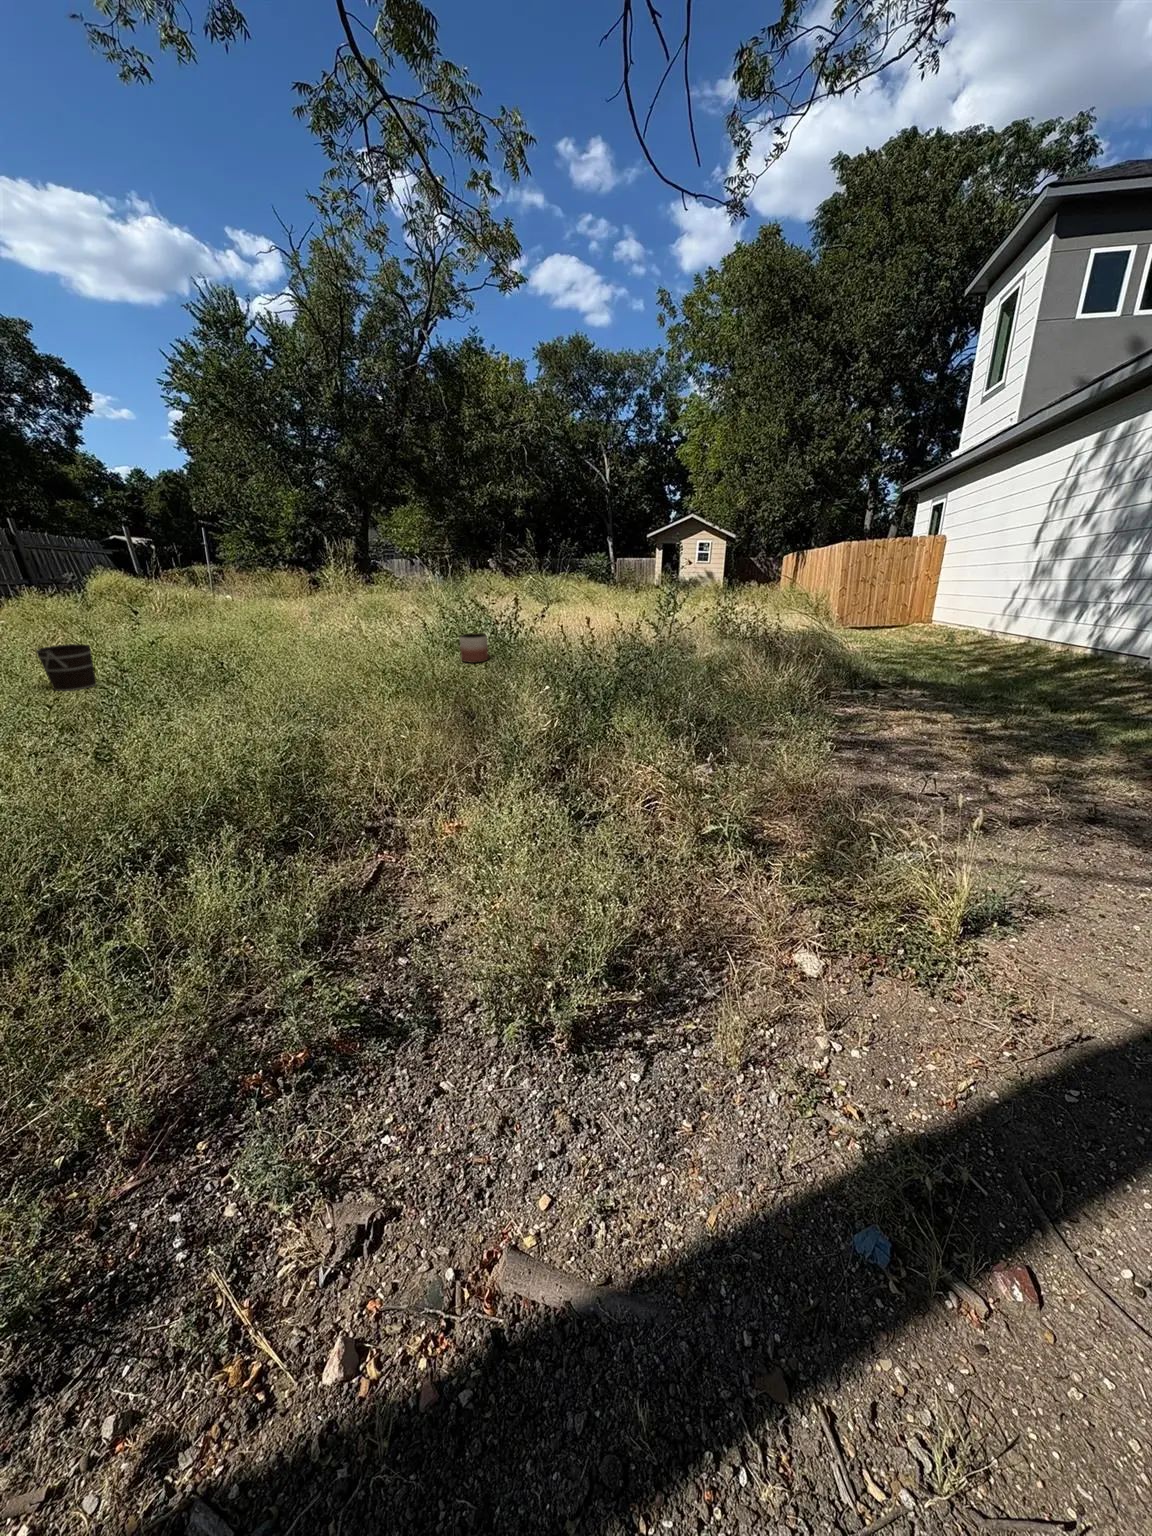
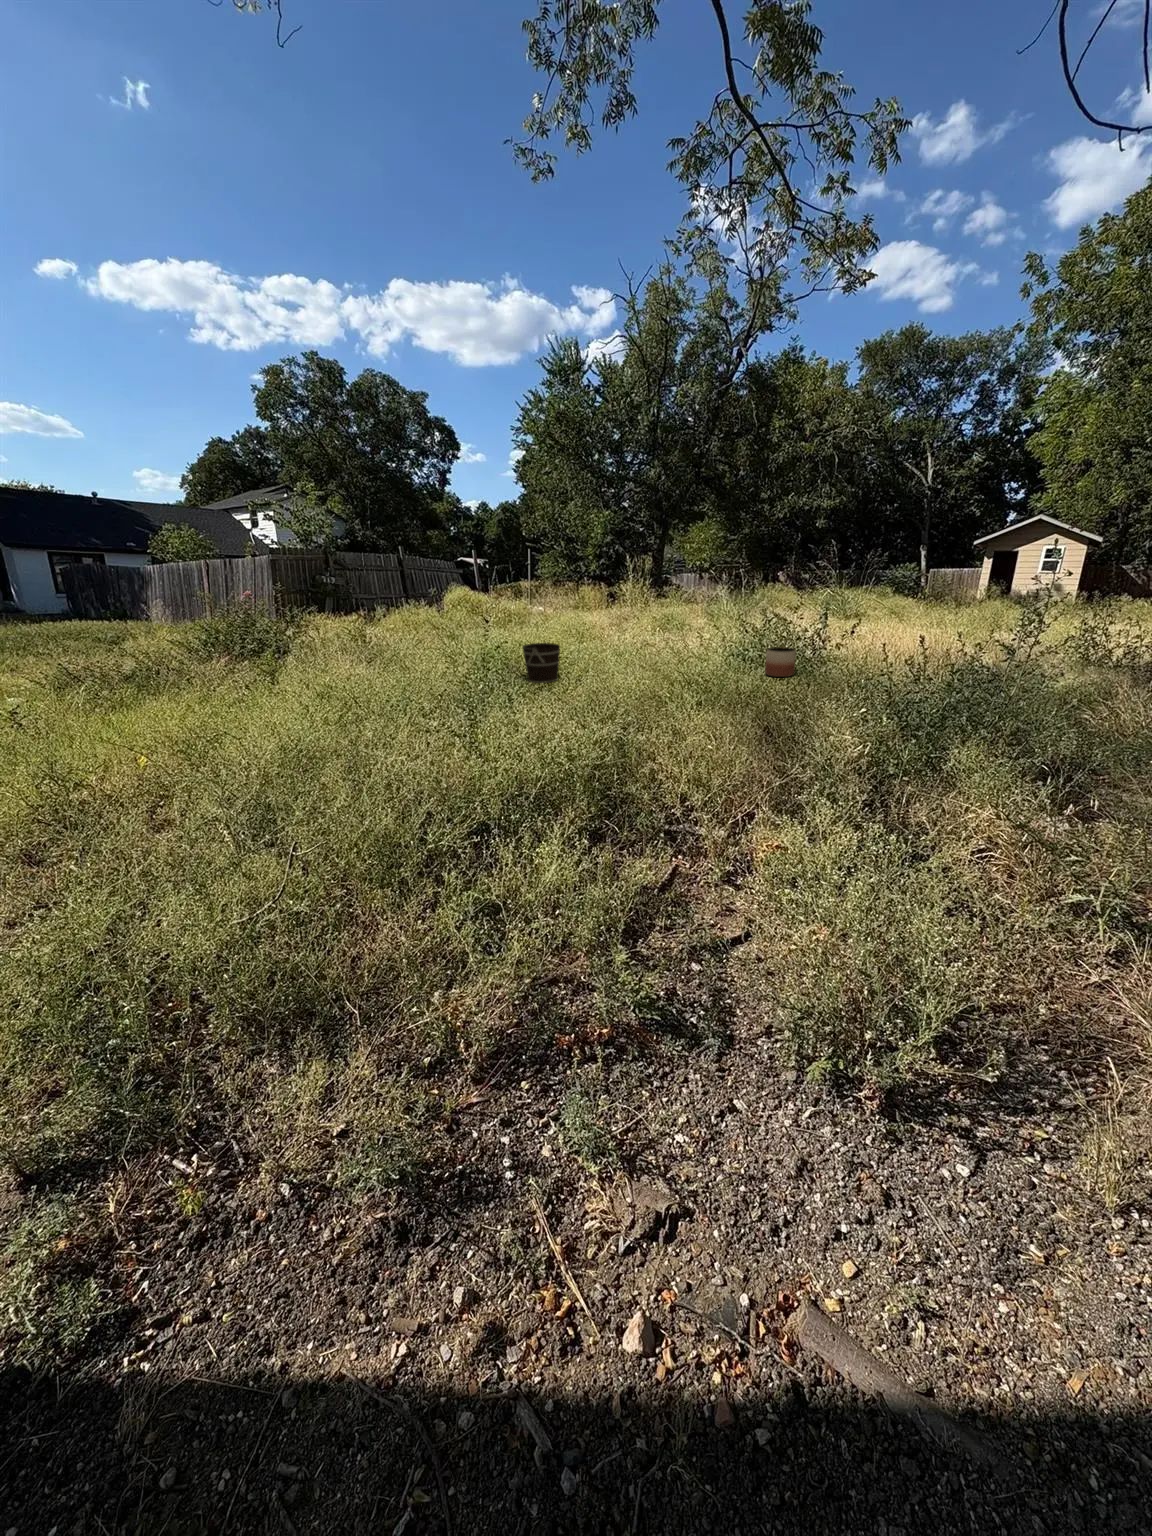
bucket: present [36,644,96,691] -> present [523,643,560,683]

